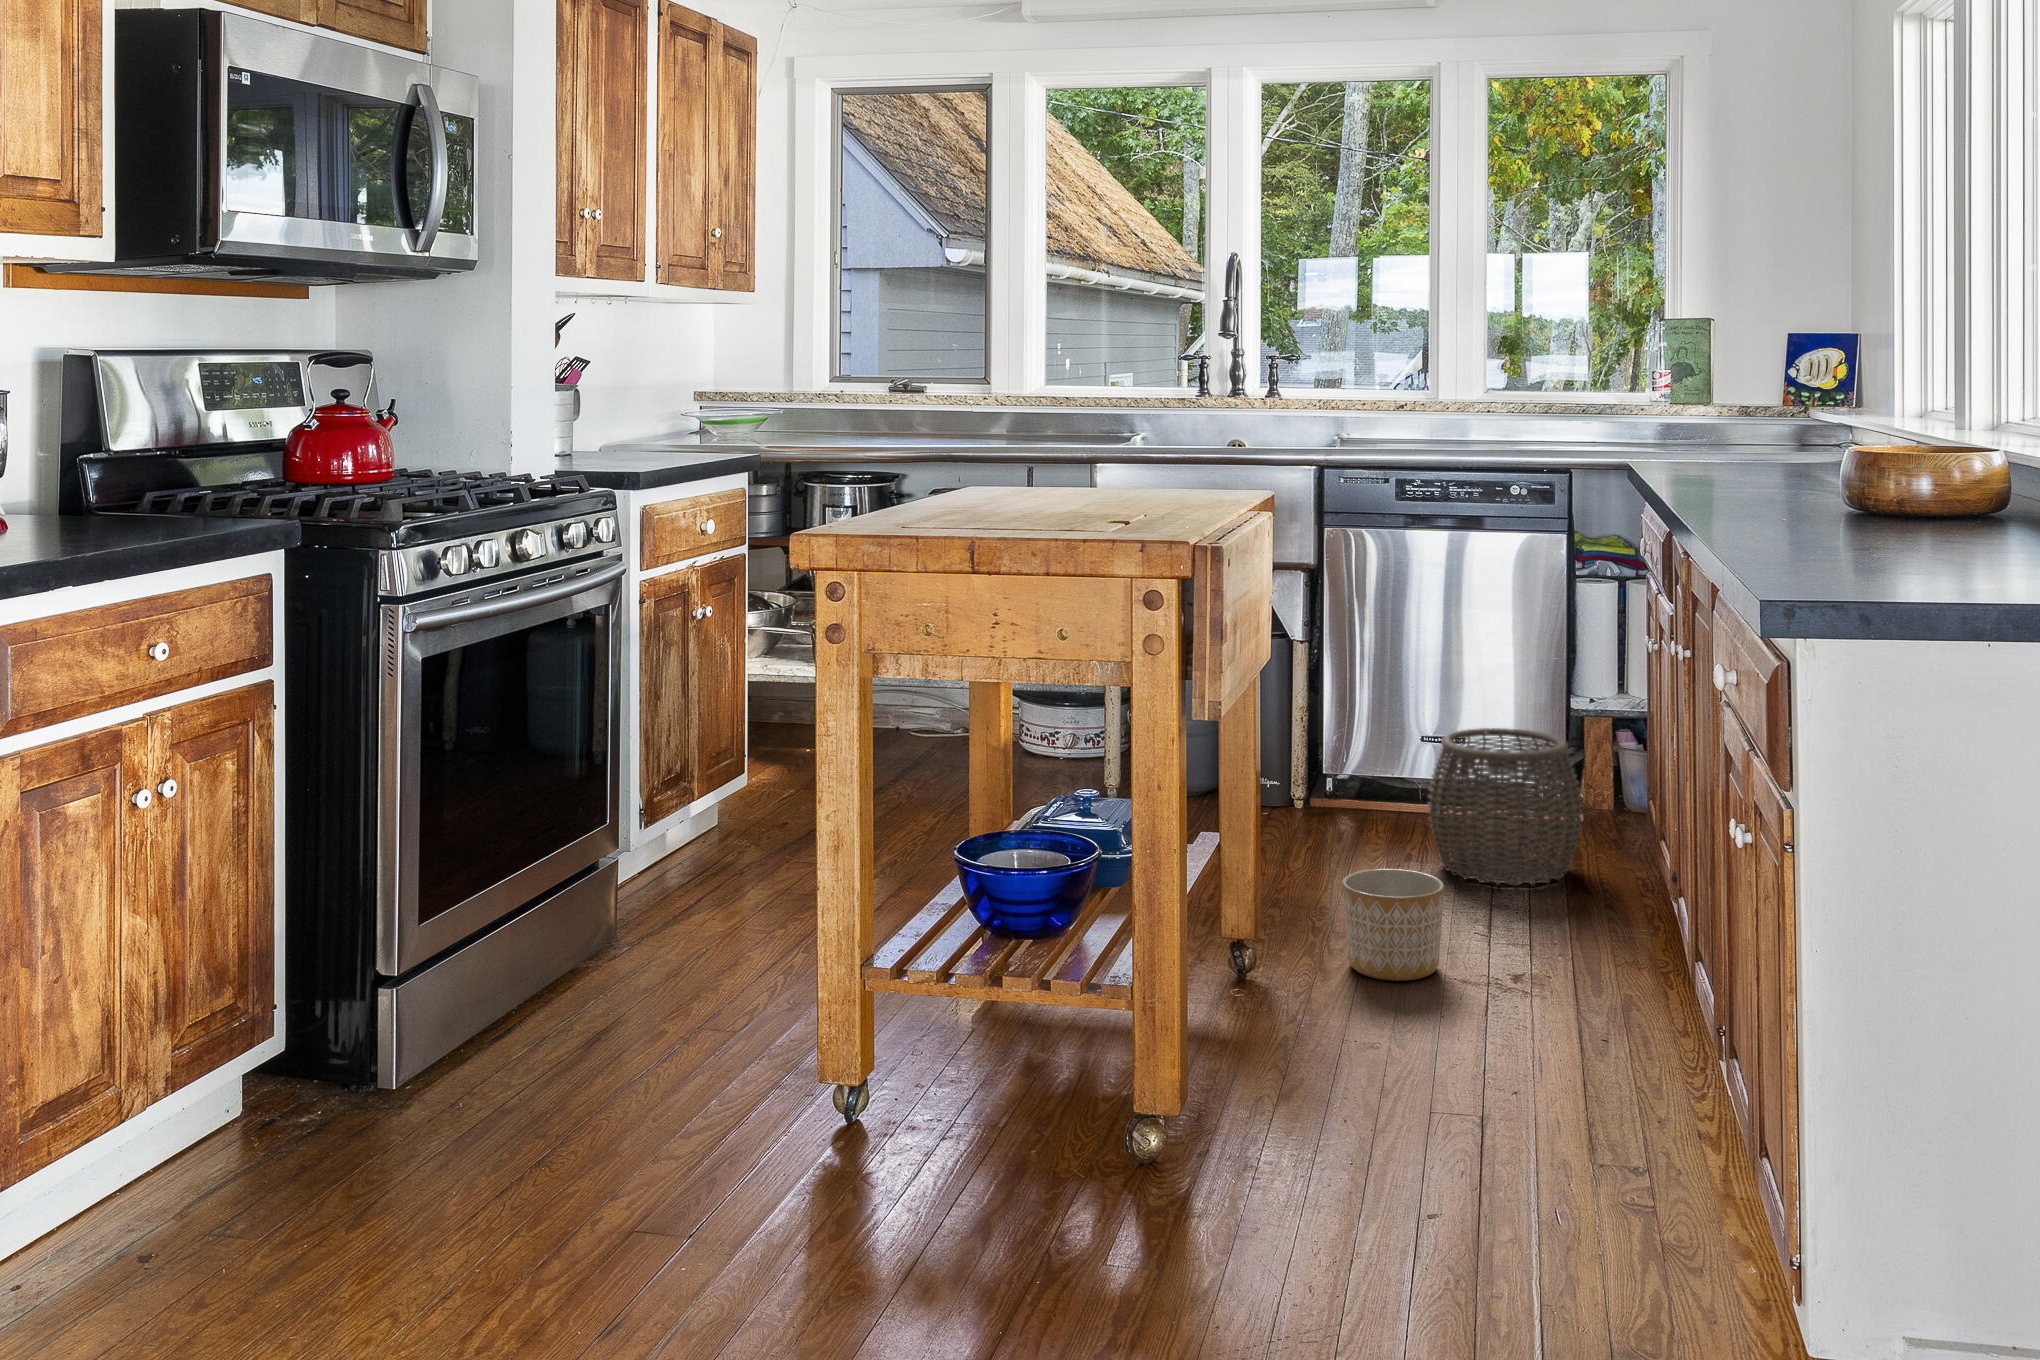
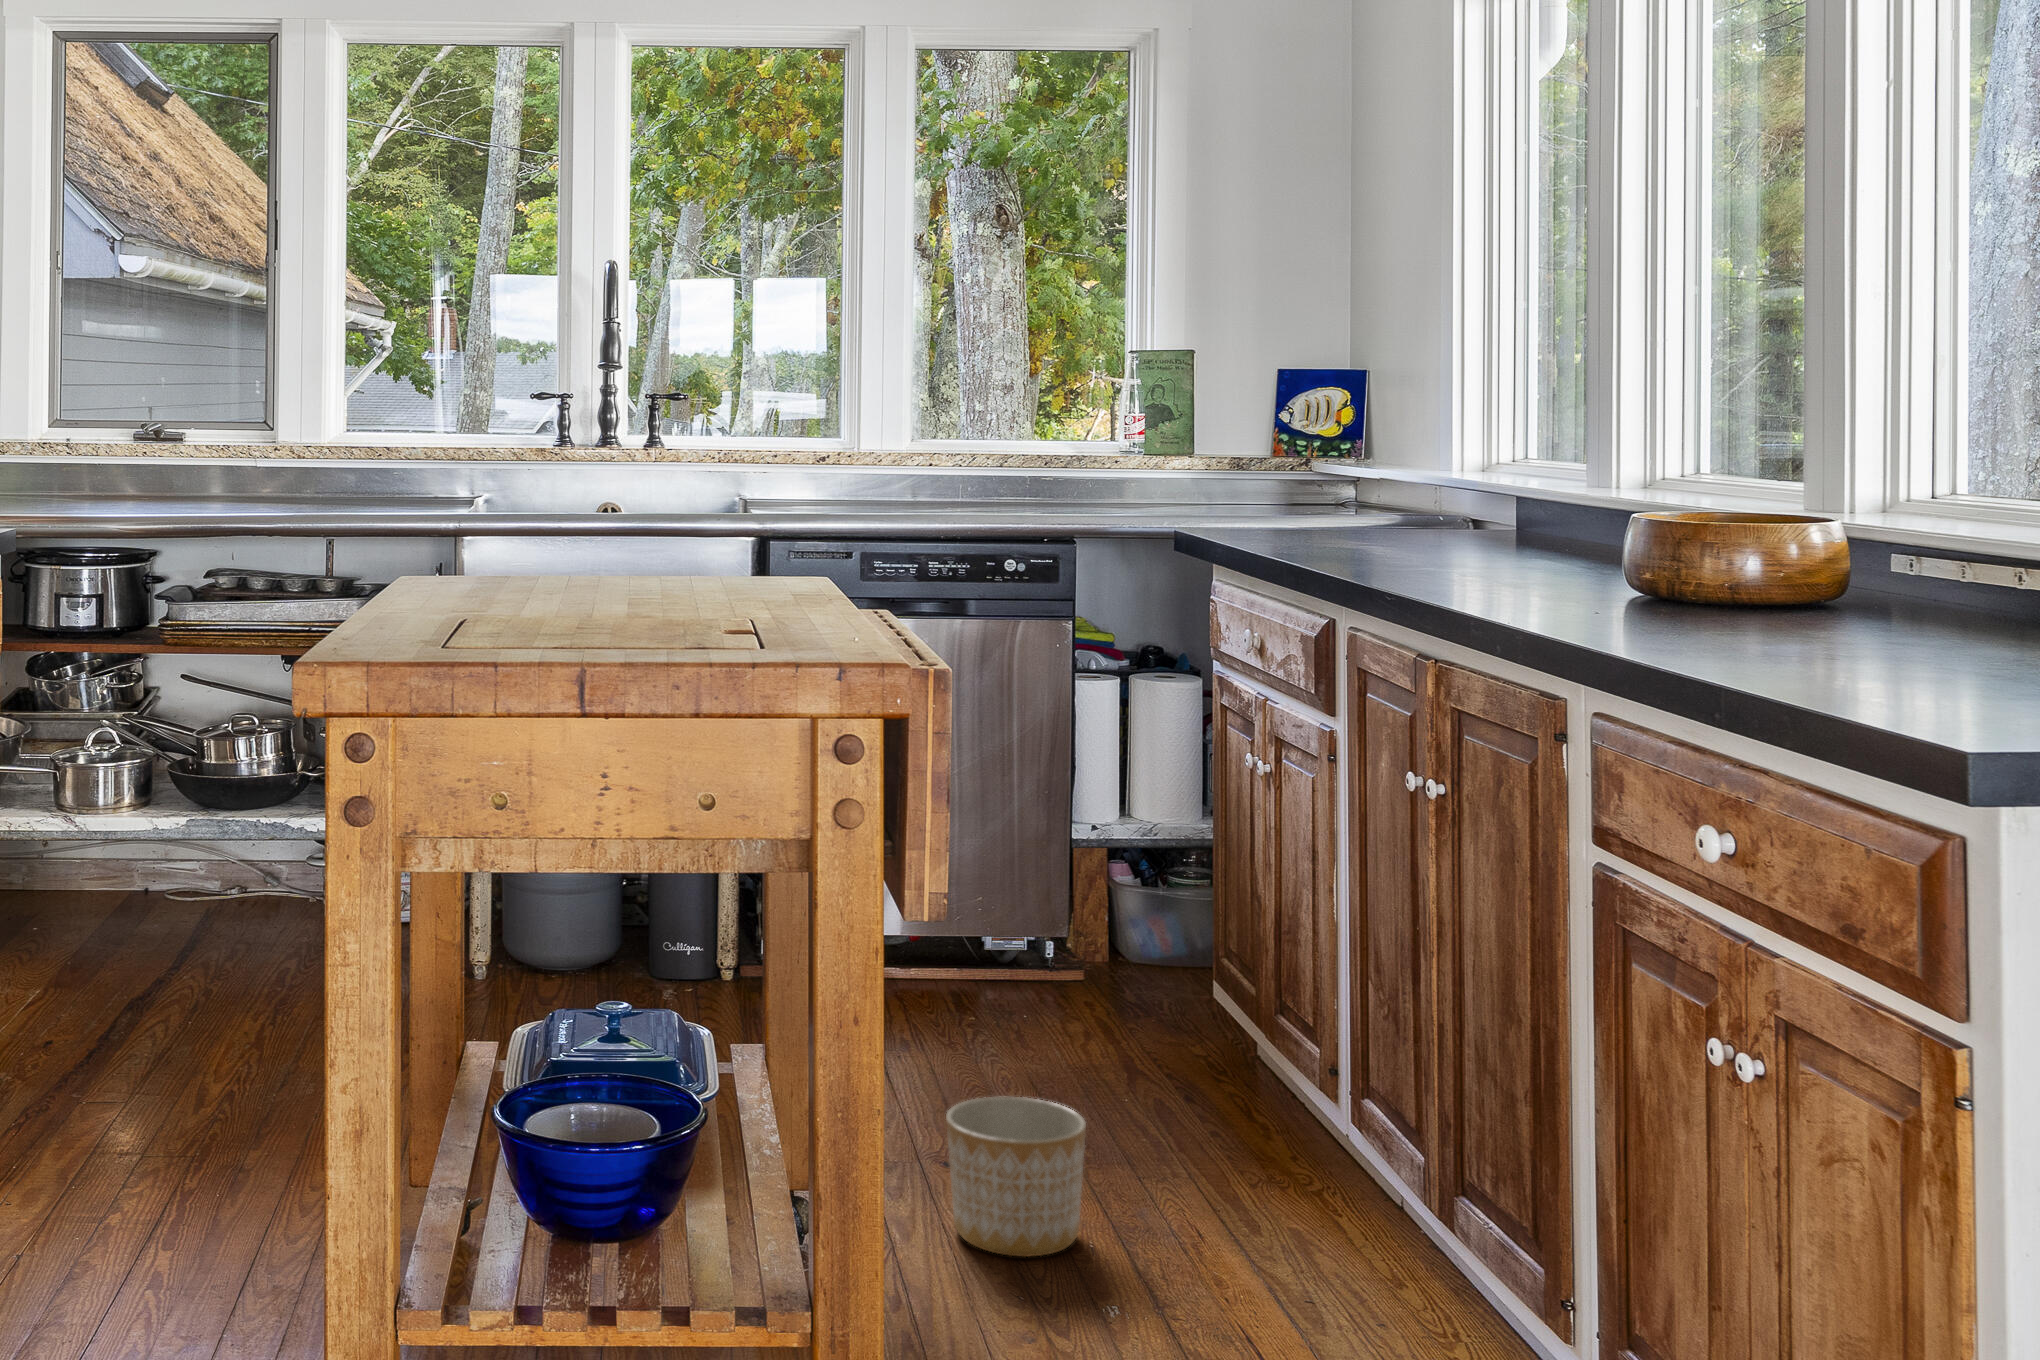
woven basket: present [1428,728,1583,886] -> none [966,885,1171,1099]

